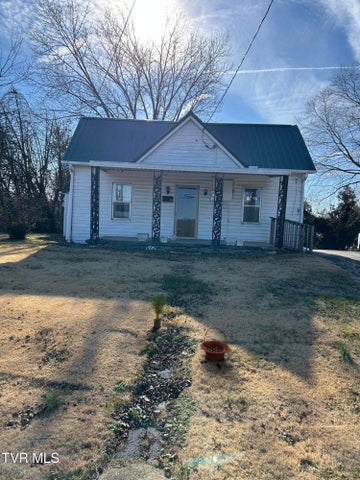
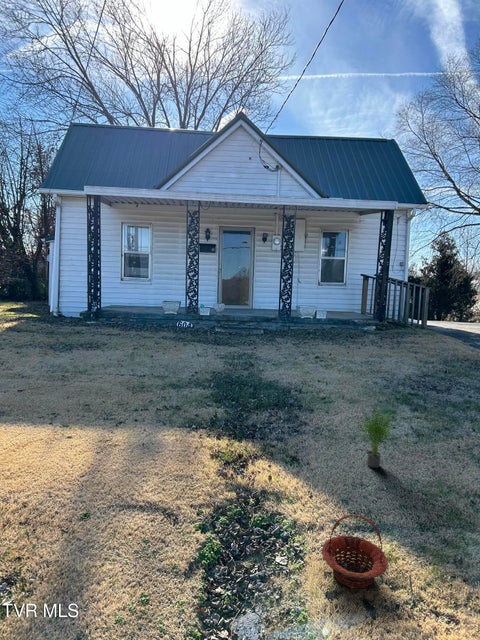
potted plant: present [150,296,166,328] -> present [359,407,390,468]

